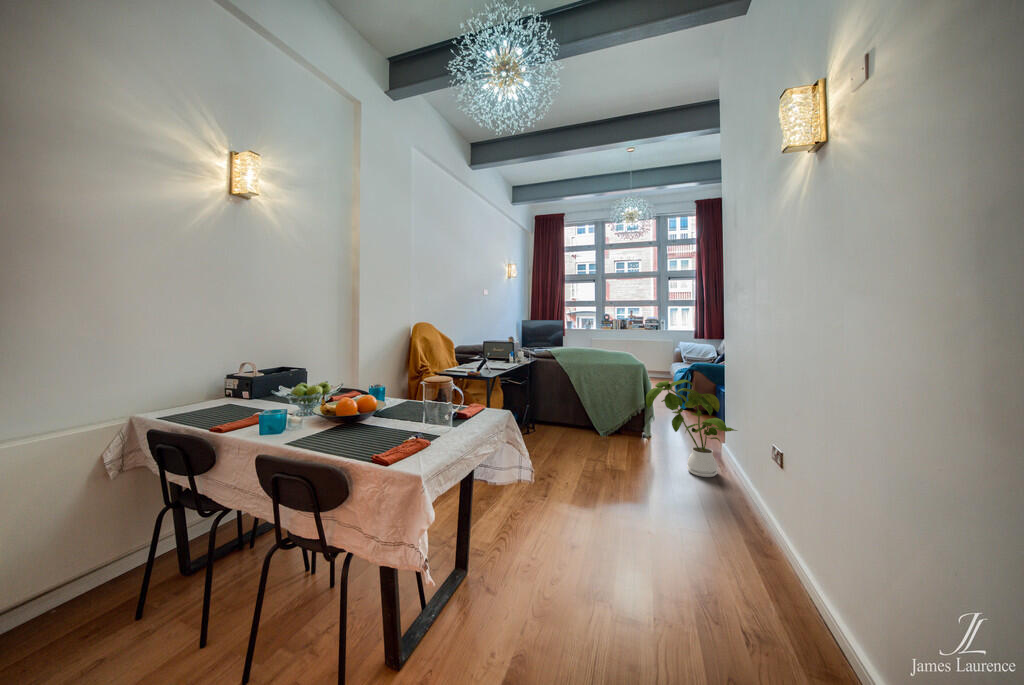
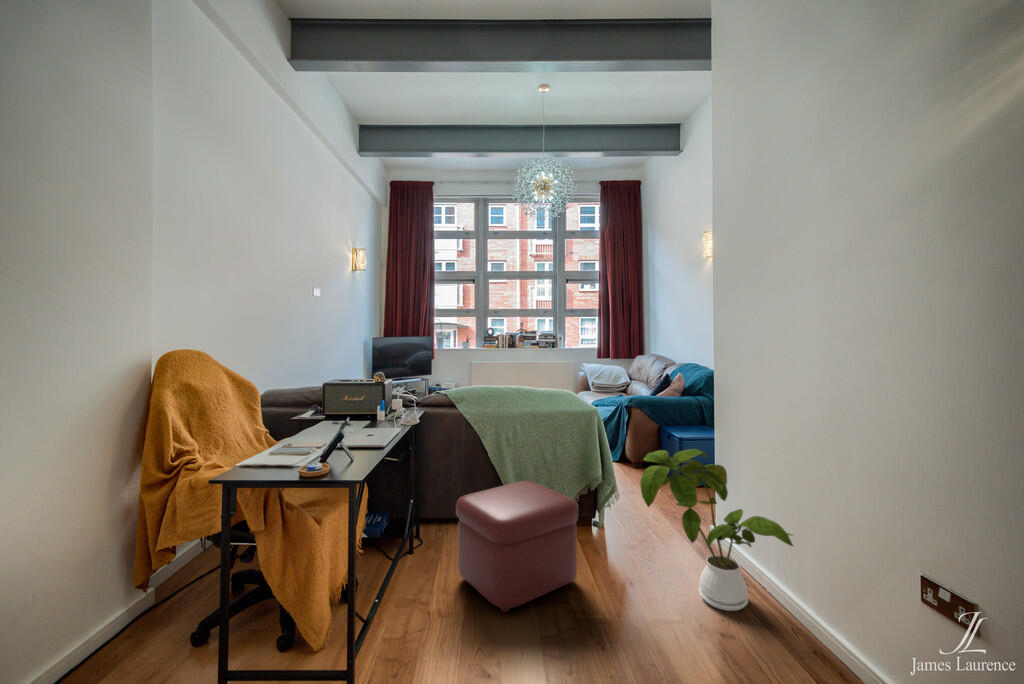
ottoman: none [548,399,616,459] -> present [456,481,578,612]

